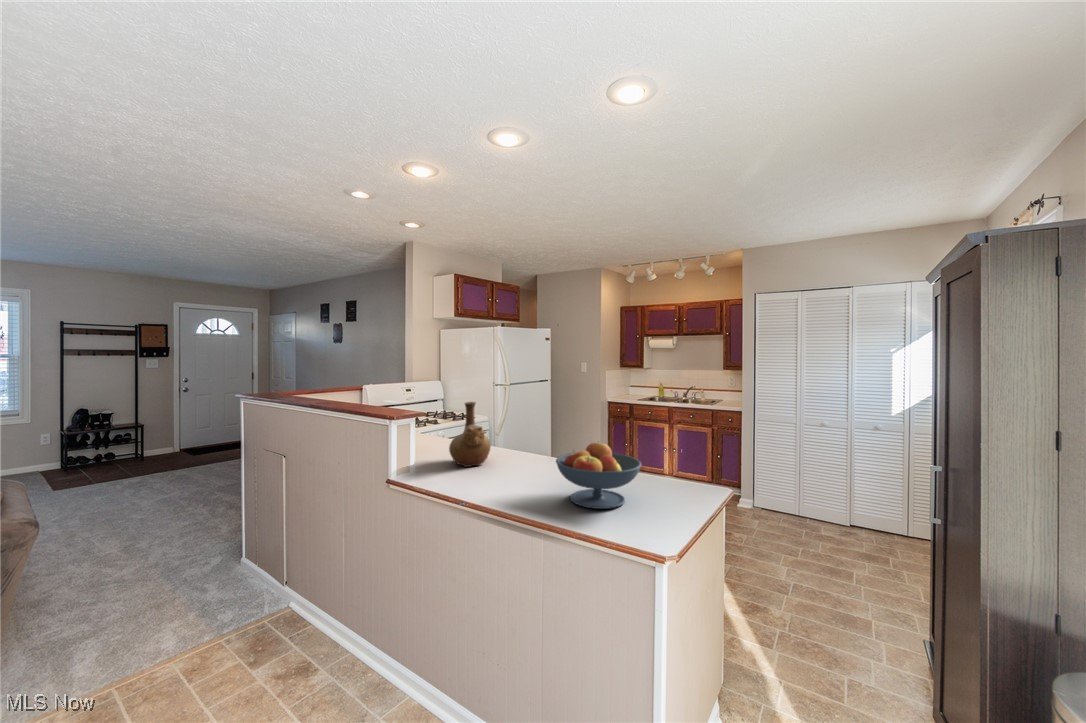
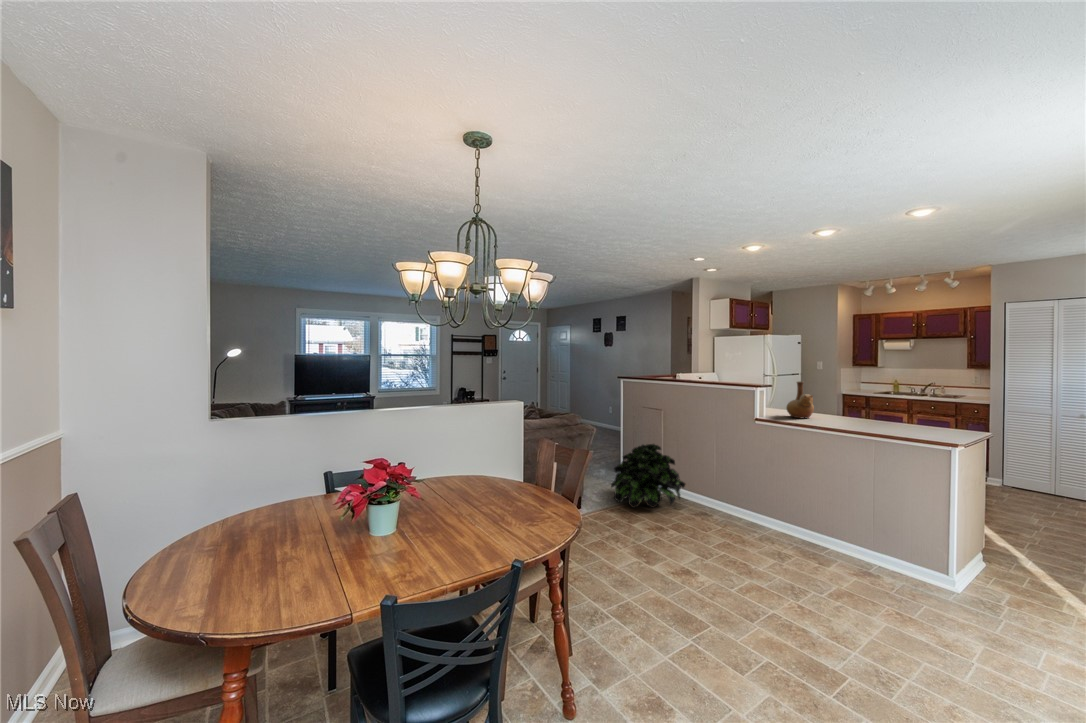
fruit bowl: present [556,442,641,509] -> none [881,402,941,435]
potted plant: none [136,520,307,667] -> present [611,444,685,508]

